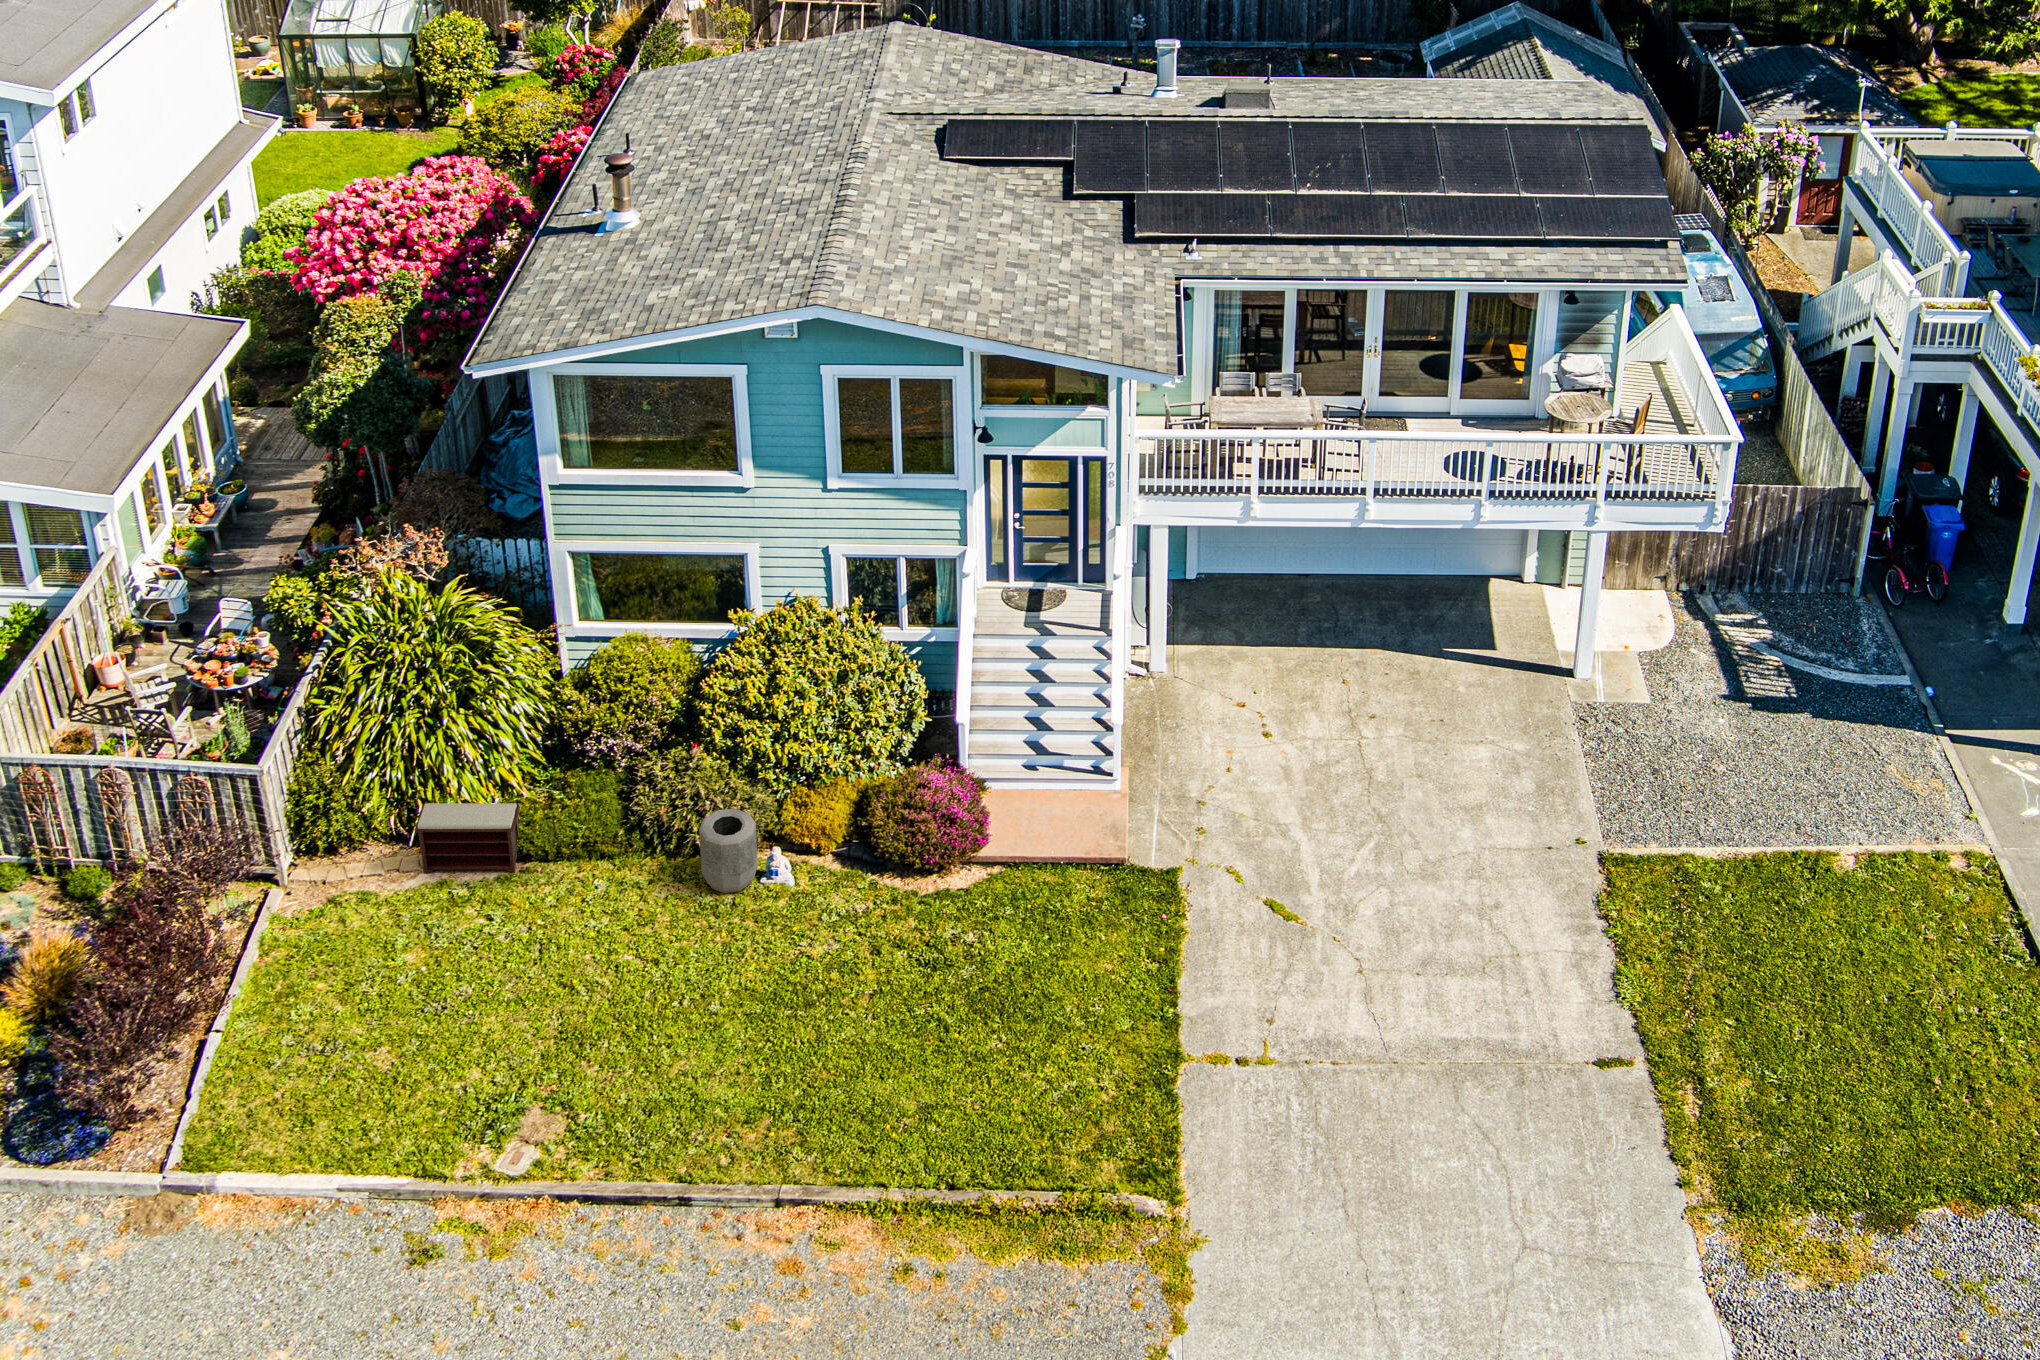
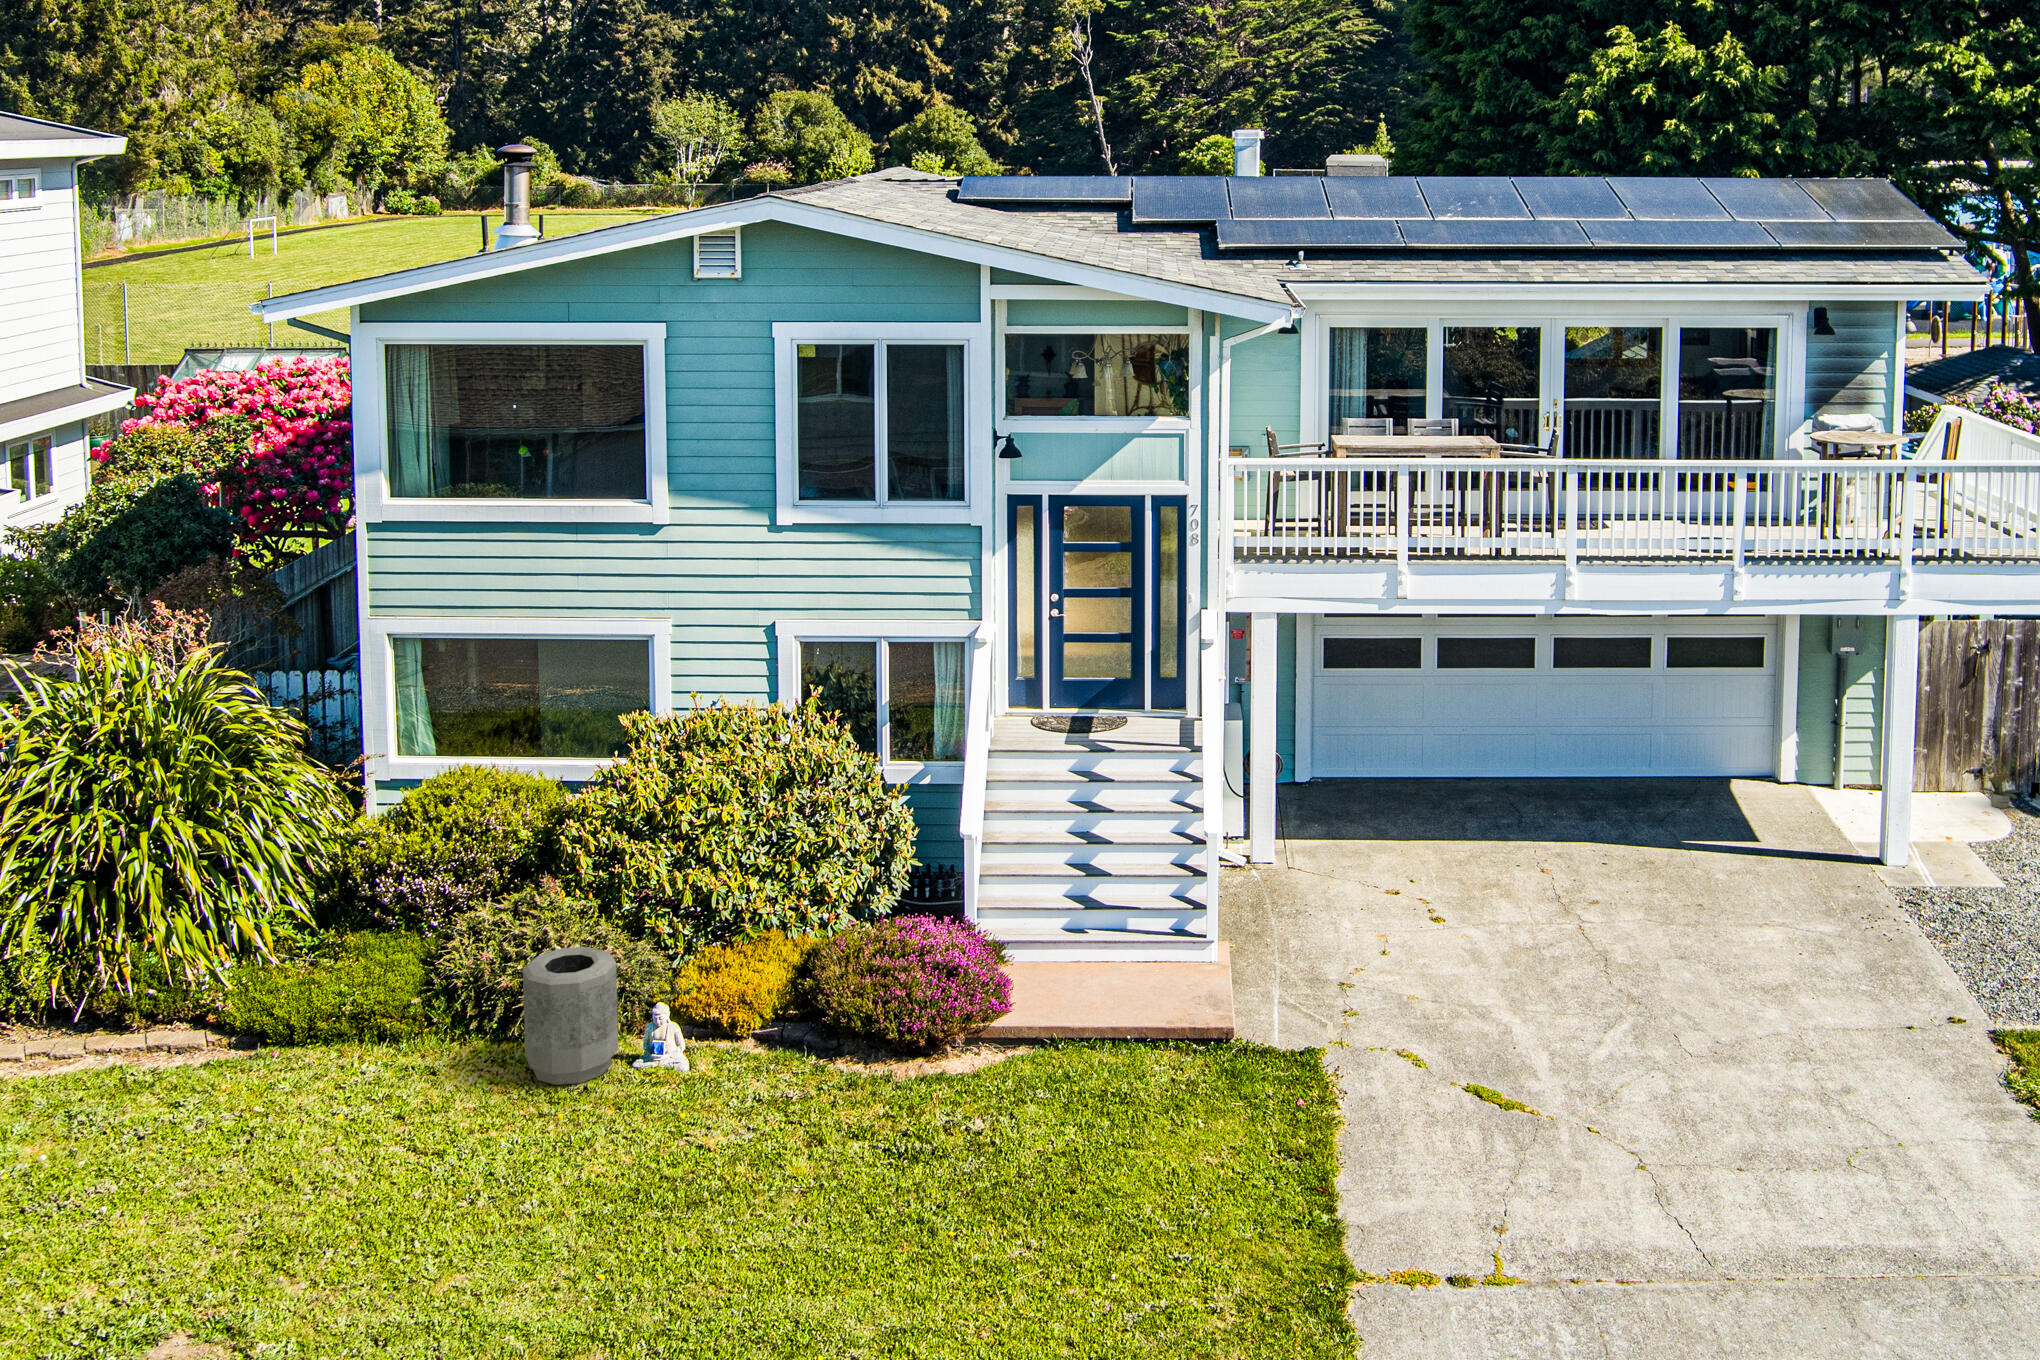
potted plant: none [1651,567,1680,606] -> present [1978,753,2019,808]
bench: present [415,803,520,873] -> none [78,943,259,1060]

